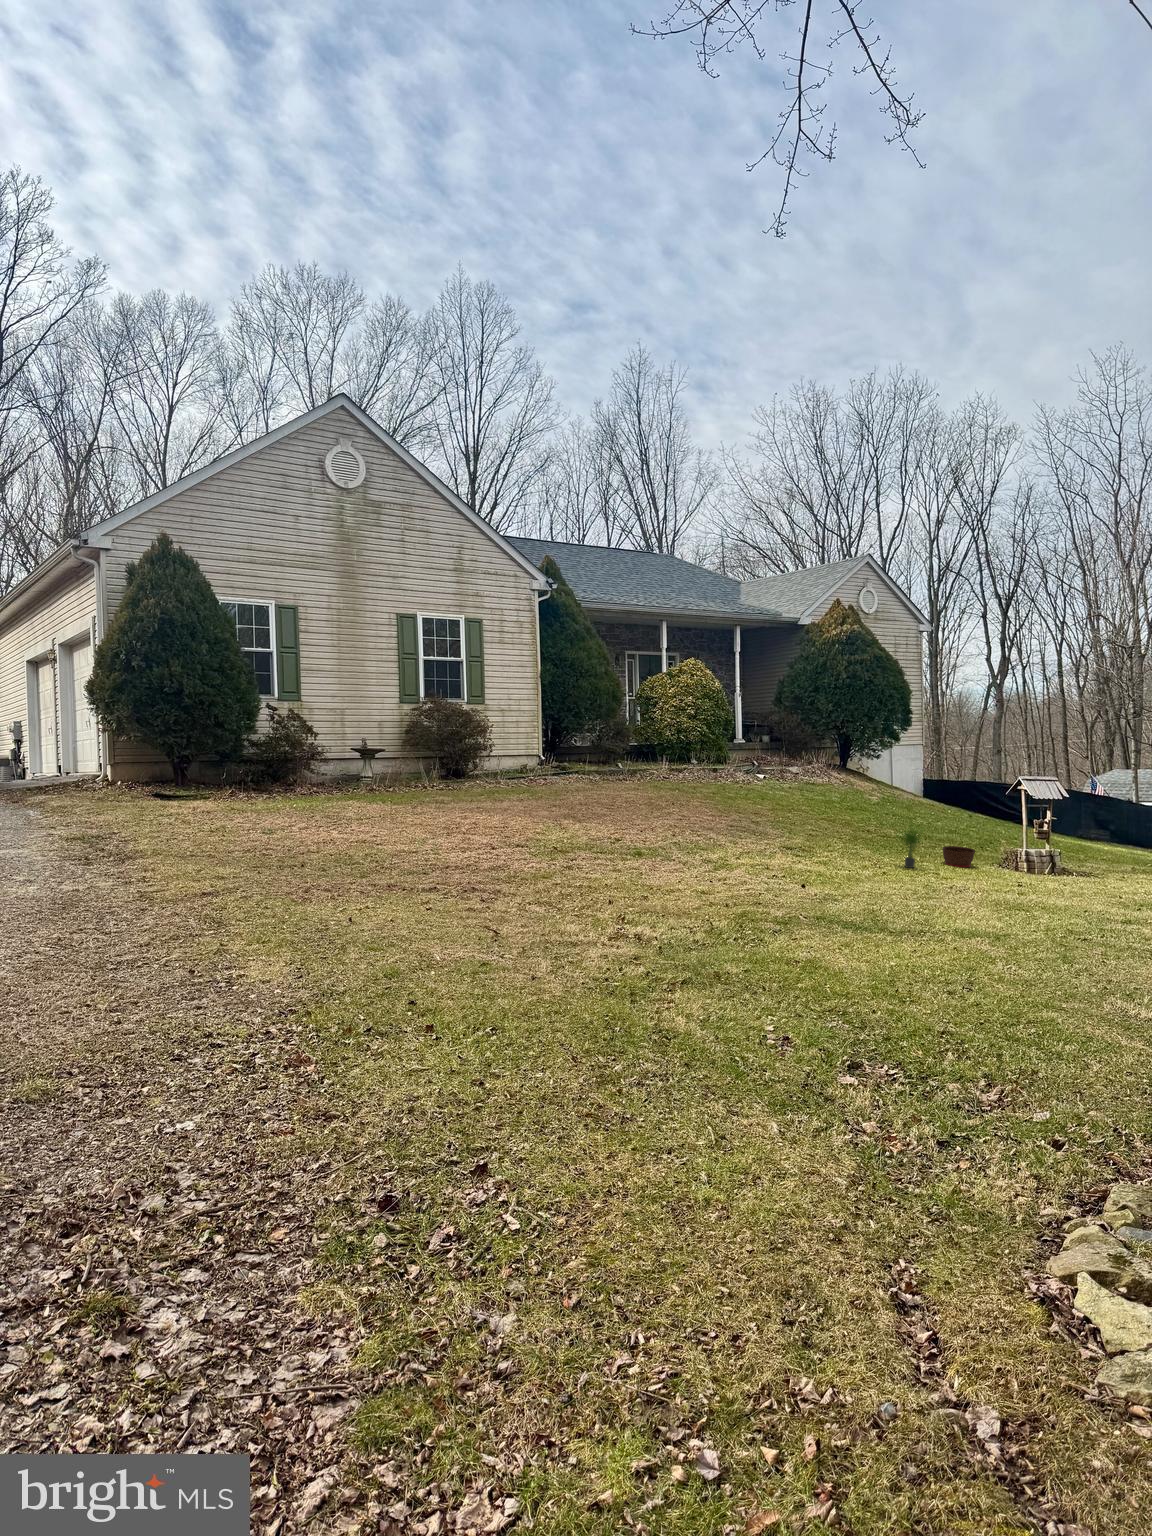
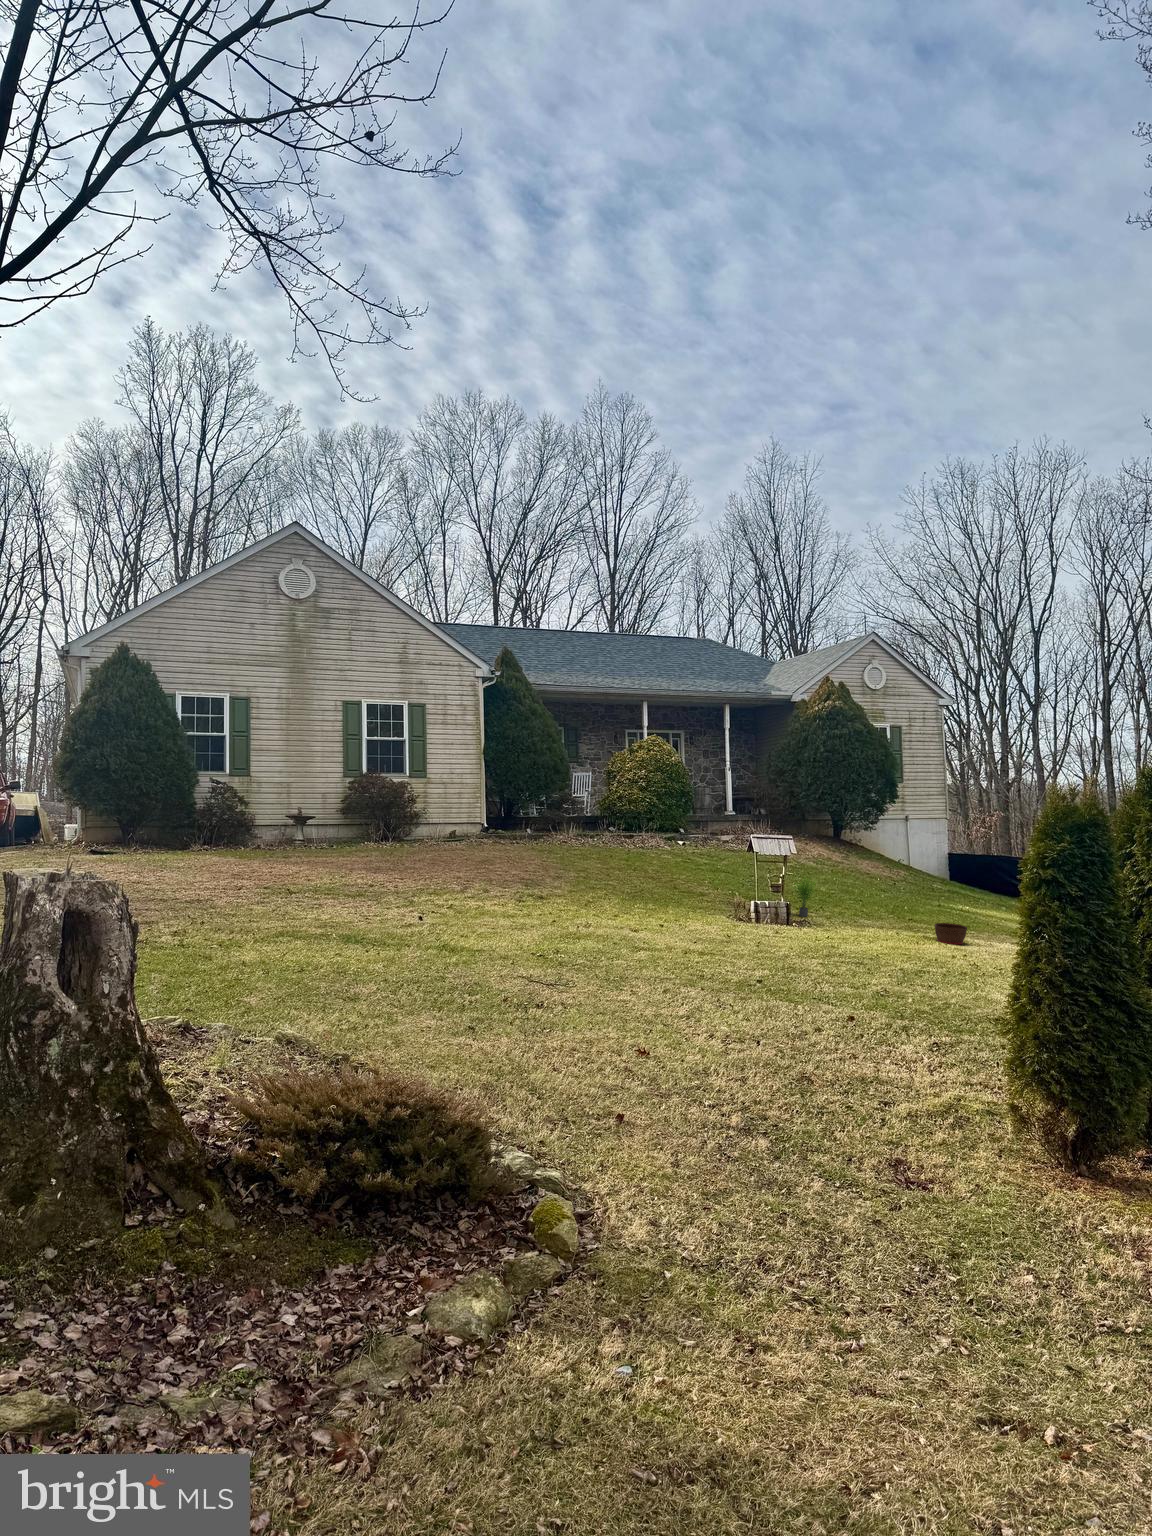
potted plant: present [896,825,922,868] -> present [796,878,815,917]

